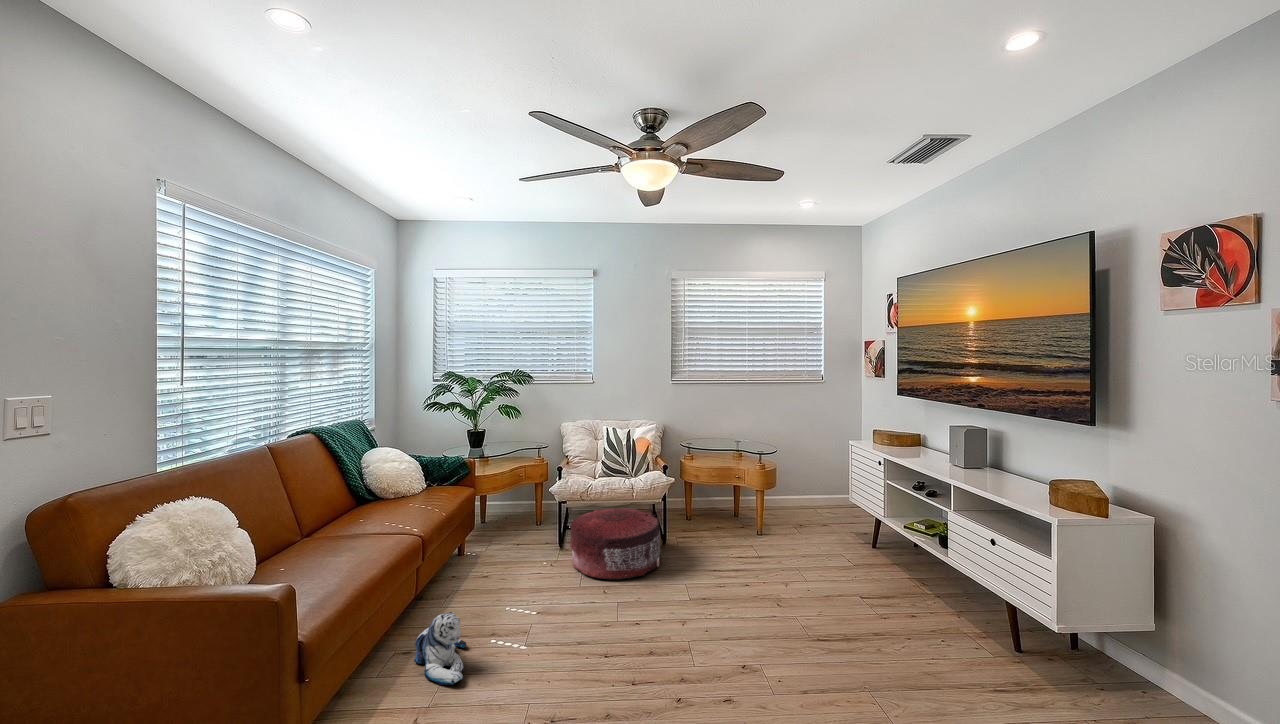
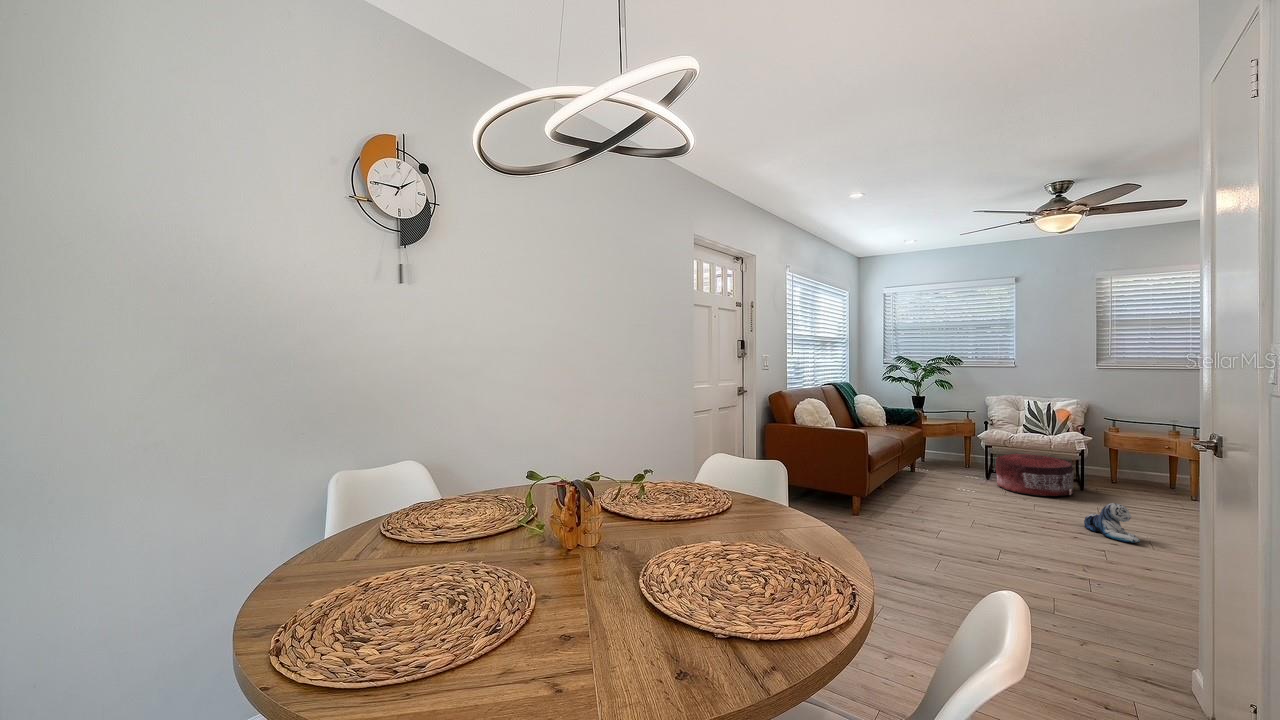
plush toy: present [414,612,466,685] -> present [1084,503,1140,543]

